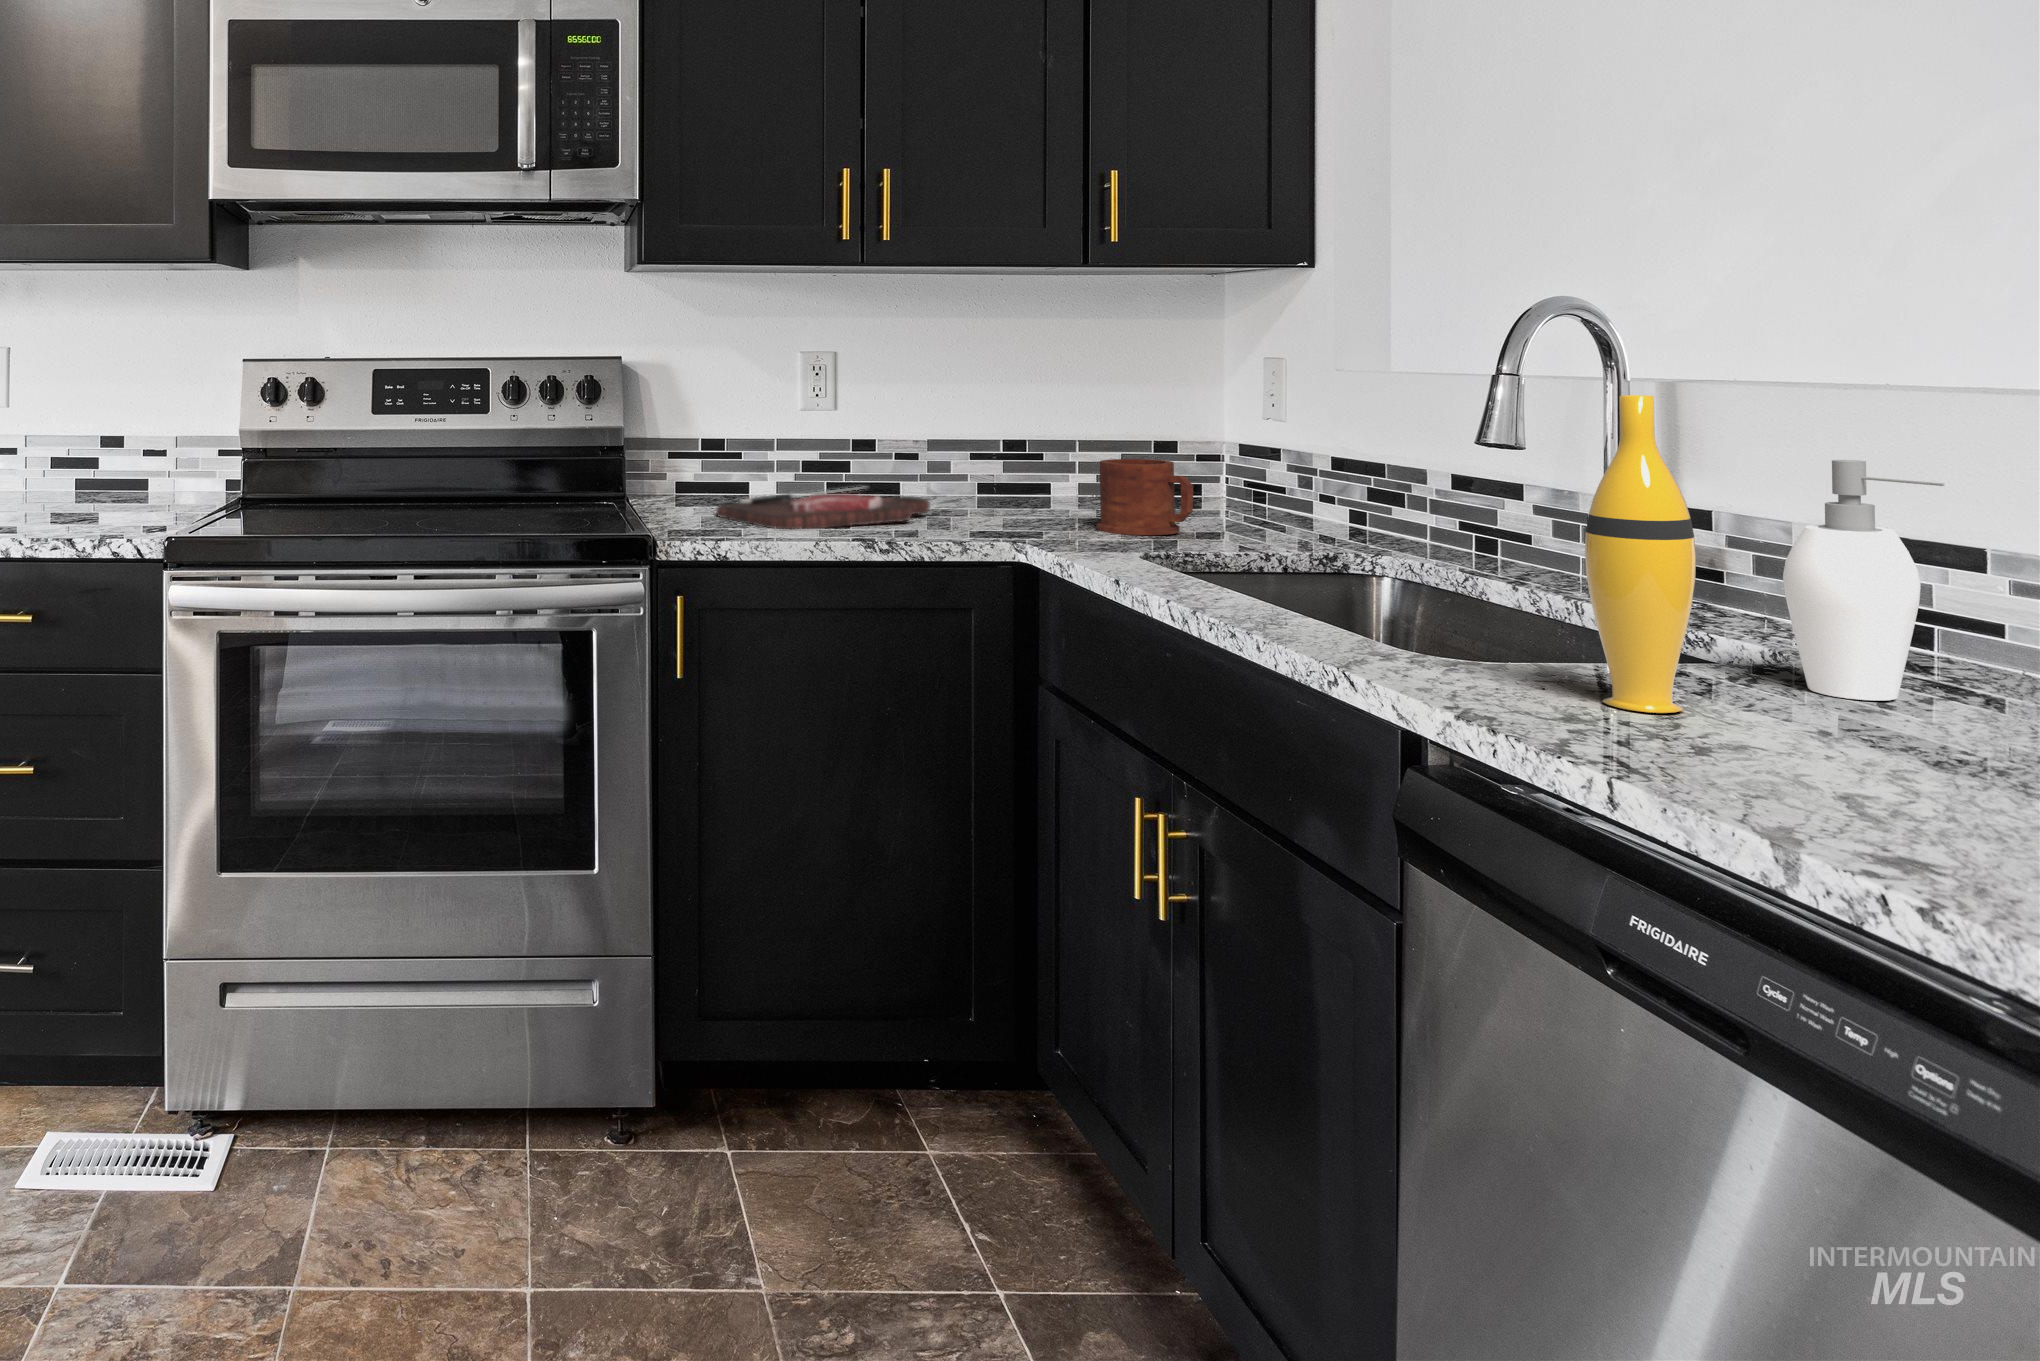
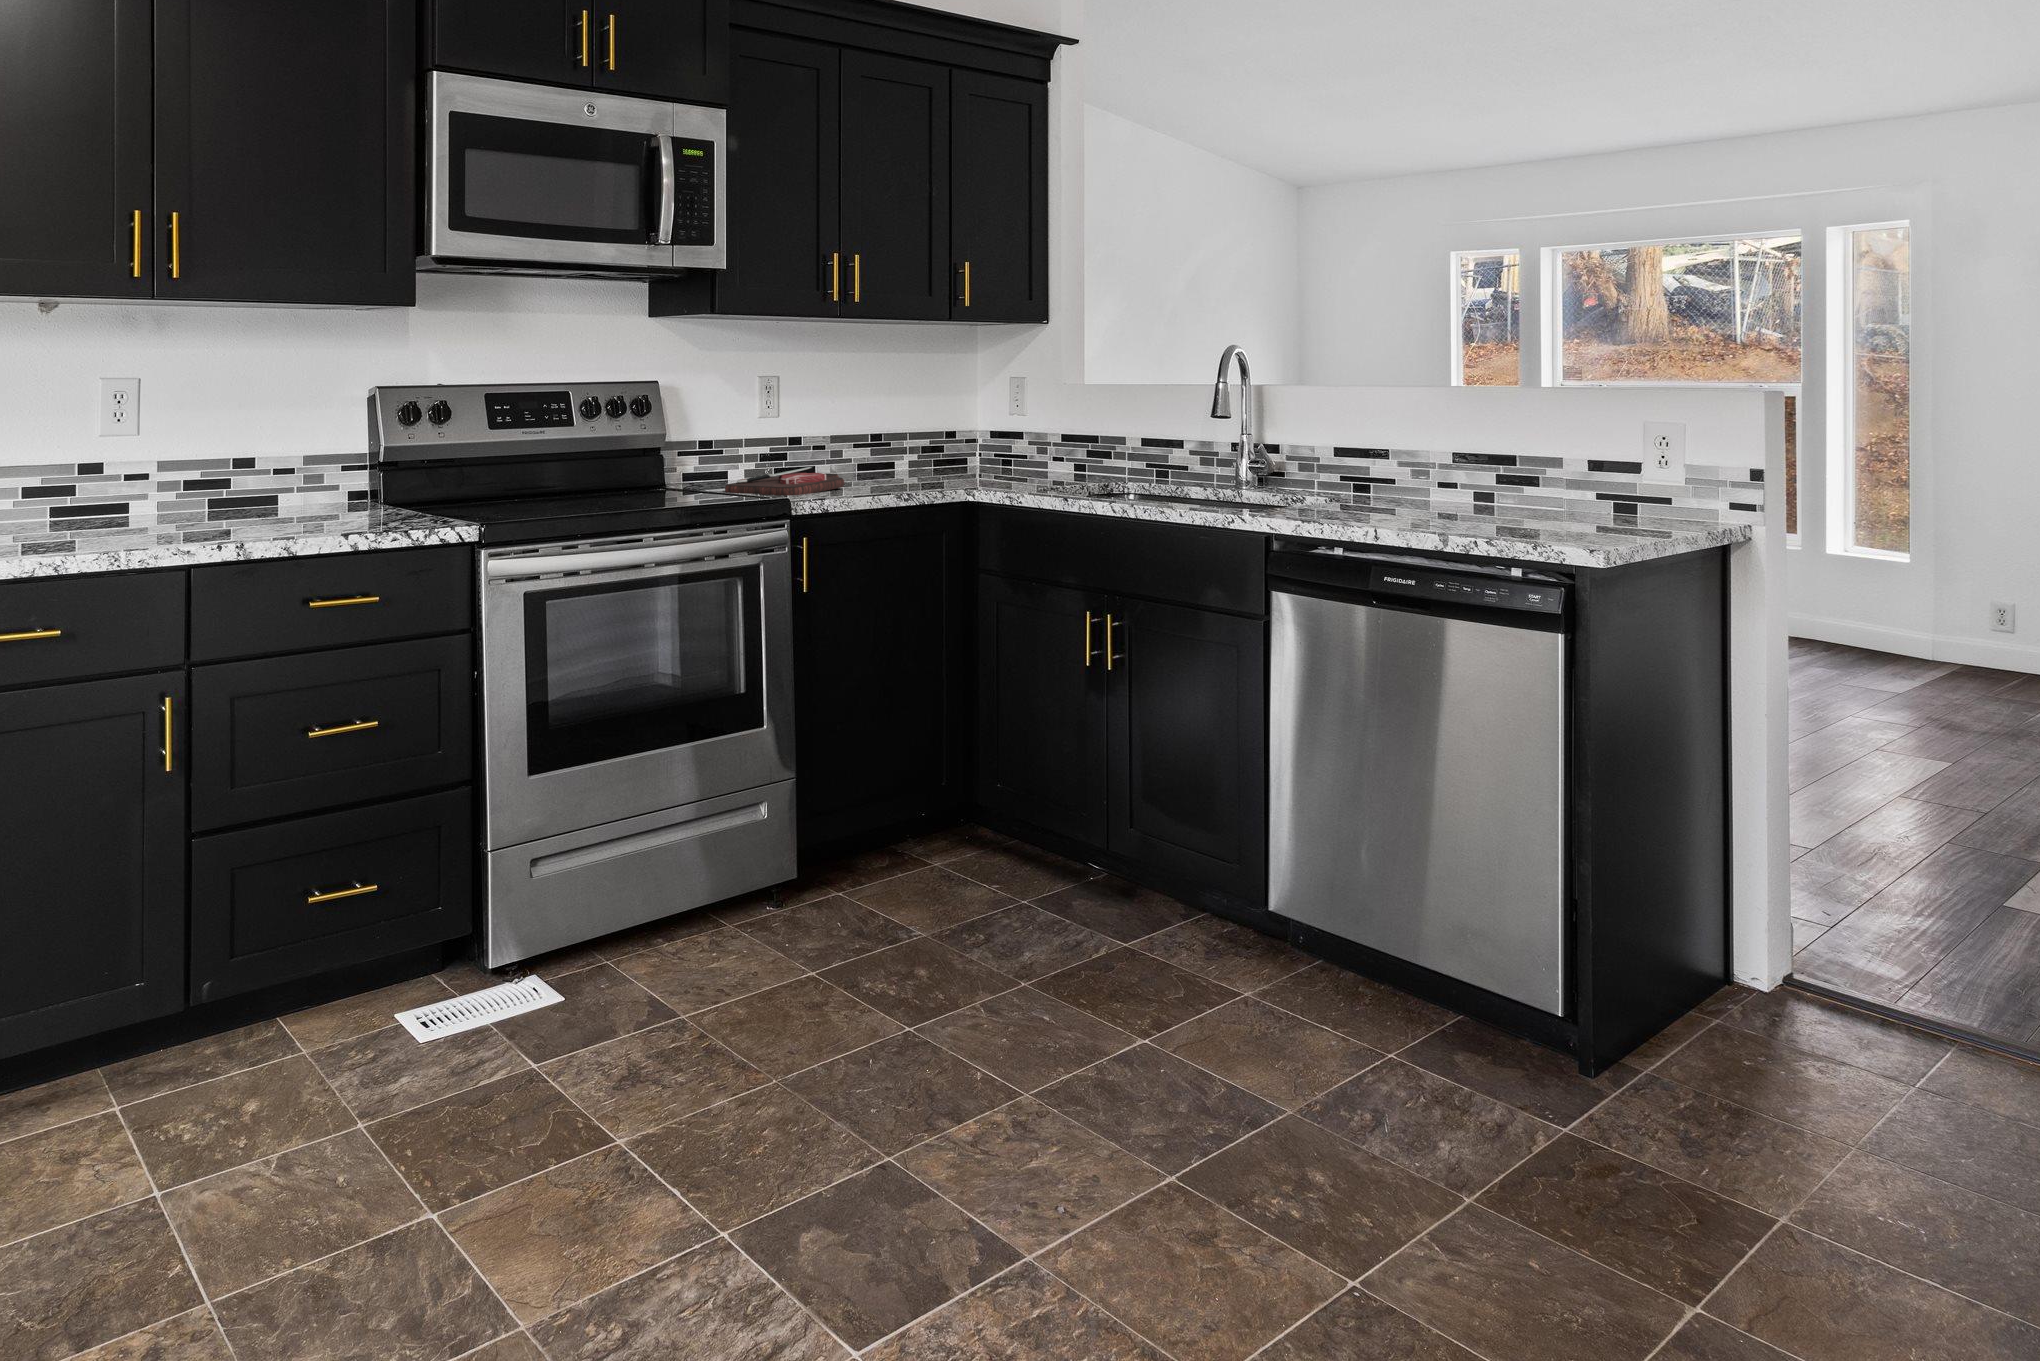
vase: present [1585,395,1696,713] -> none [1303,392,1341,521]
mug: present [1097,459,1193,535] -> none [938,441,994,486]
soap dispenser: present [1783,460,1945,701] -> none [1341,417,1397,513]

